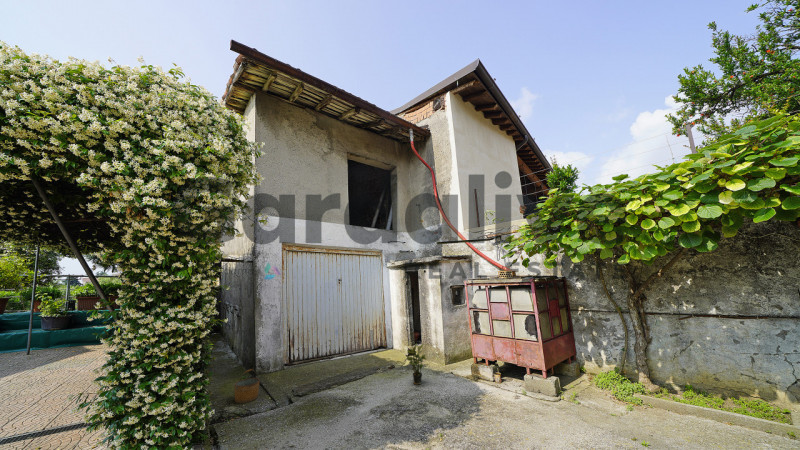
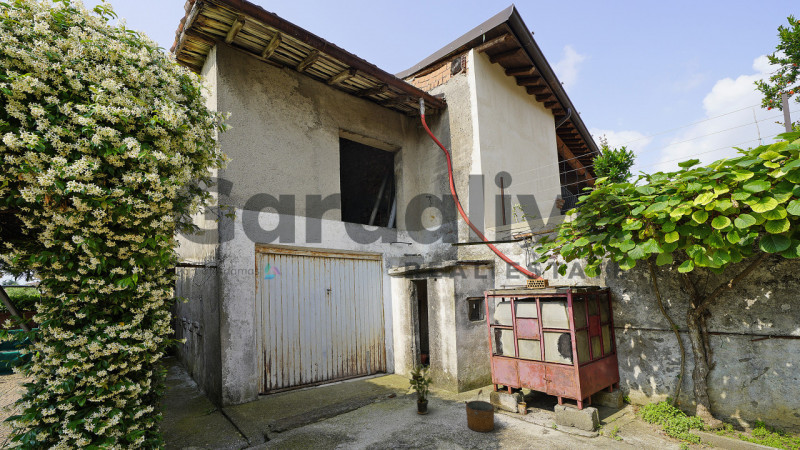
bucket: present [235,369,260,403] -> present [466,390,494,432]

